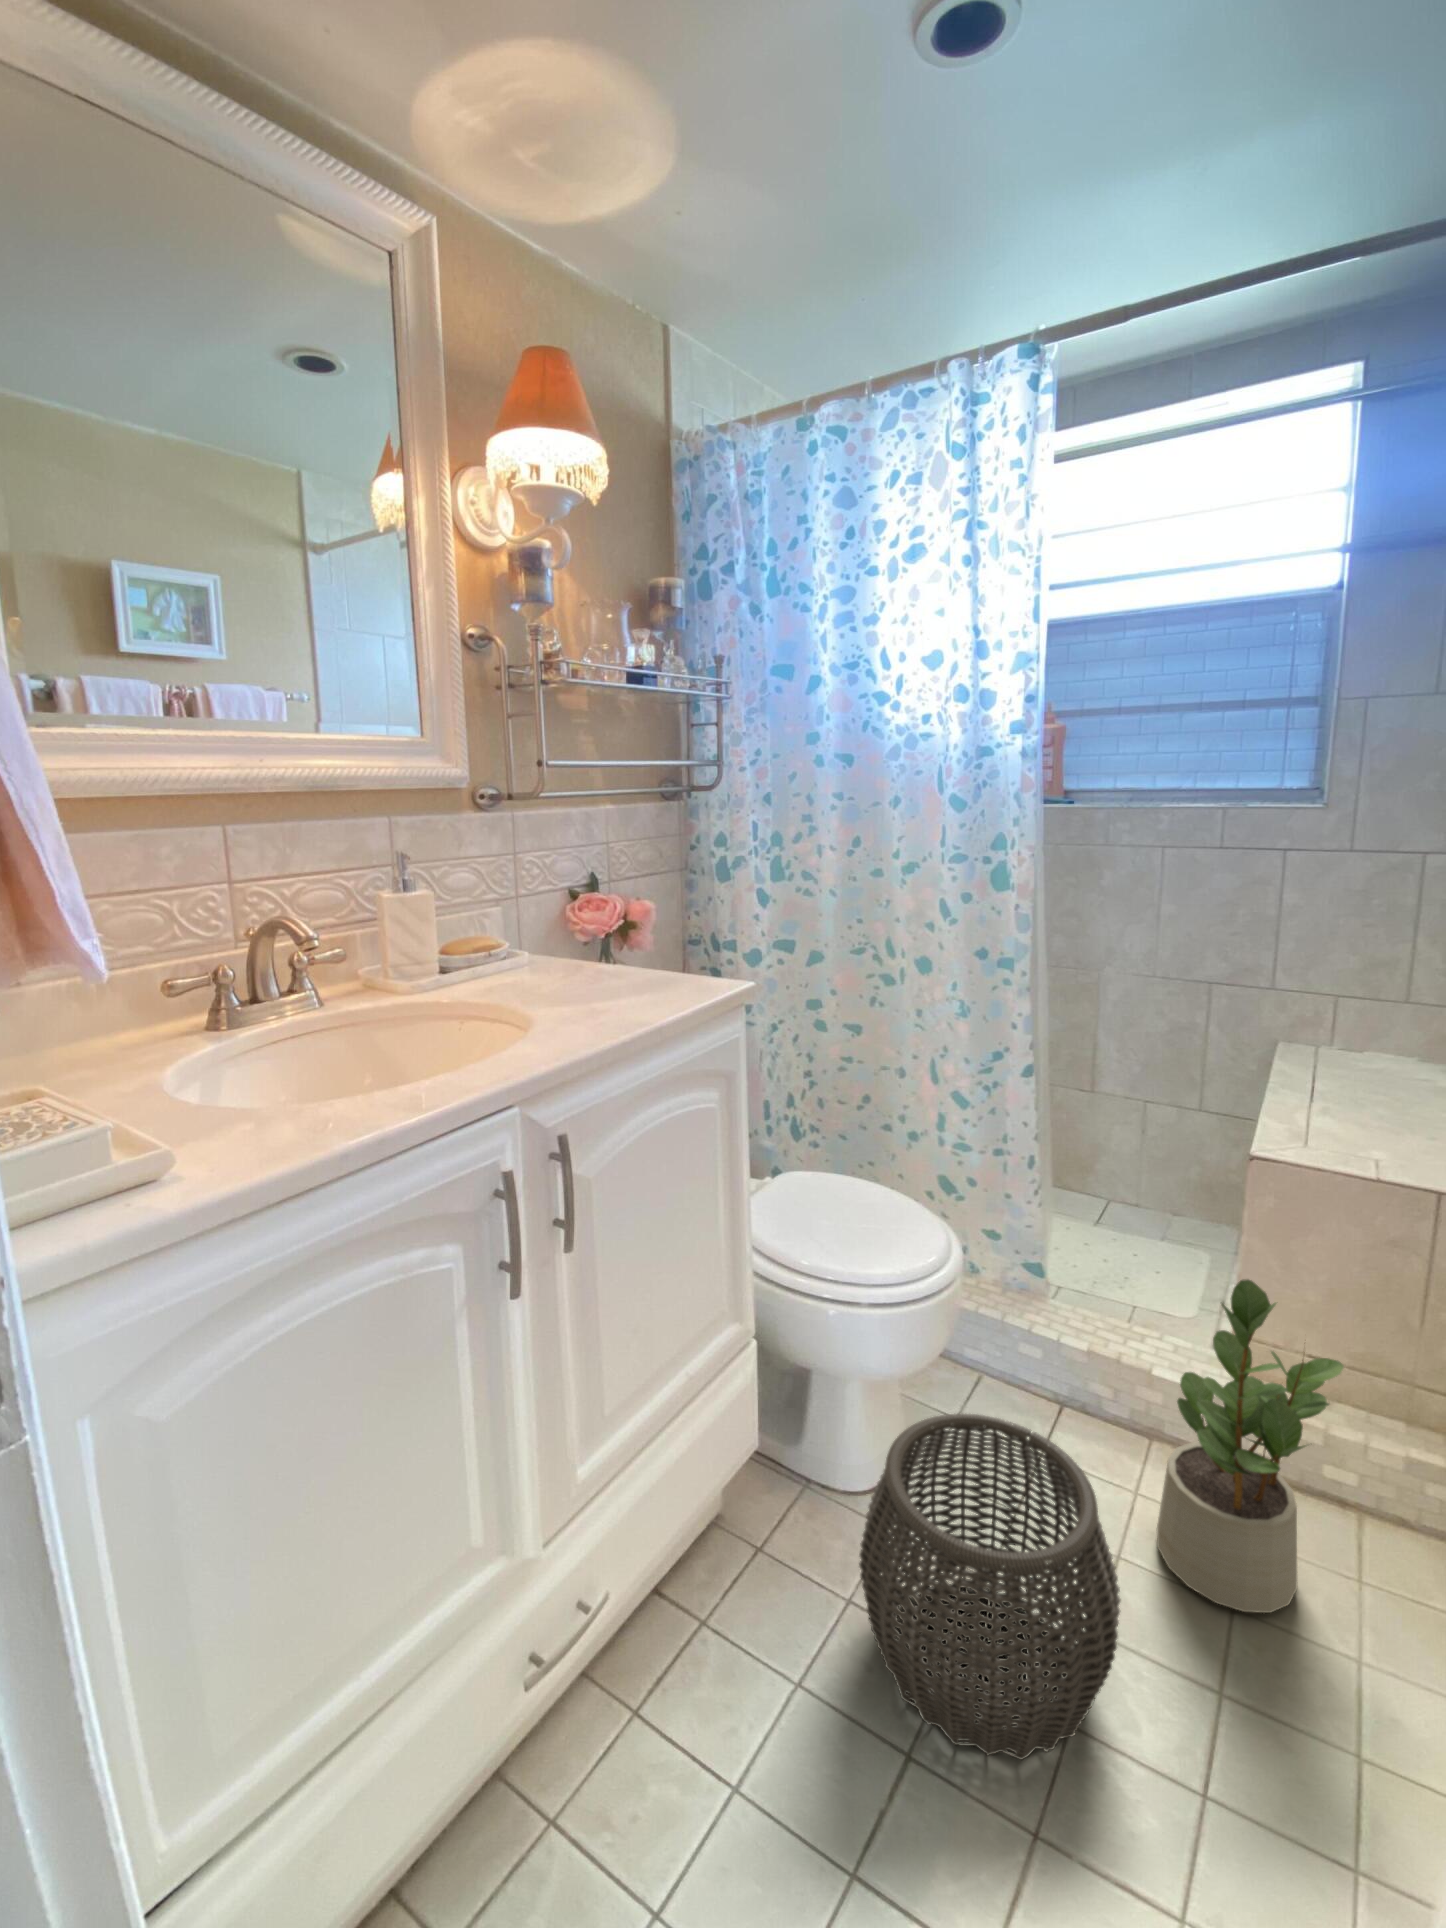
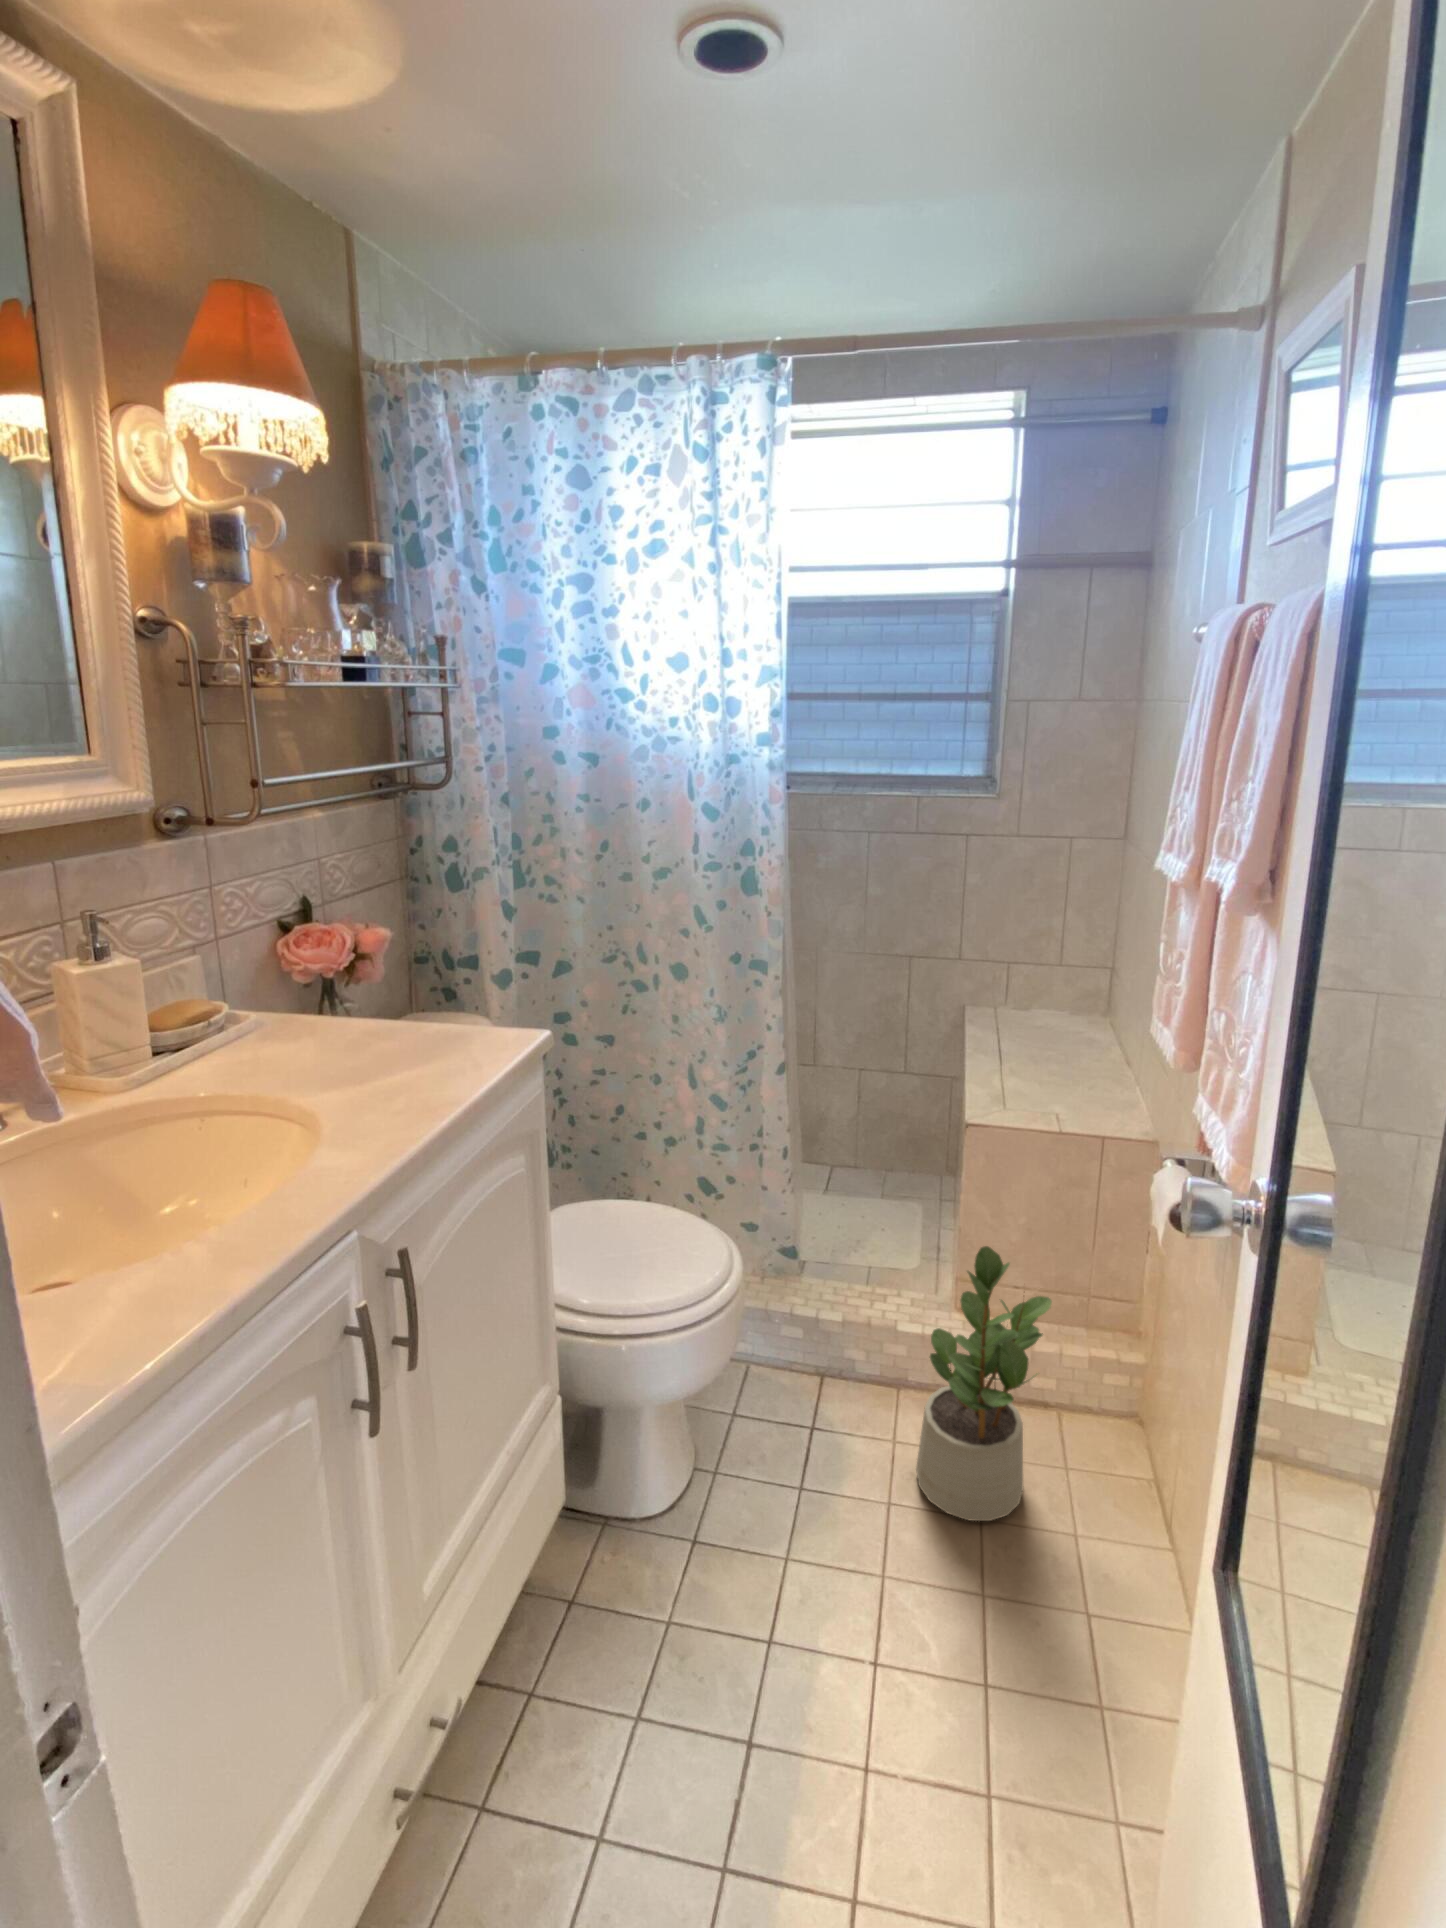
woven basket: present [859,1414,1121,1760] -> none [684,1415,912,1722]

